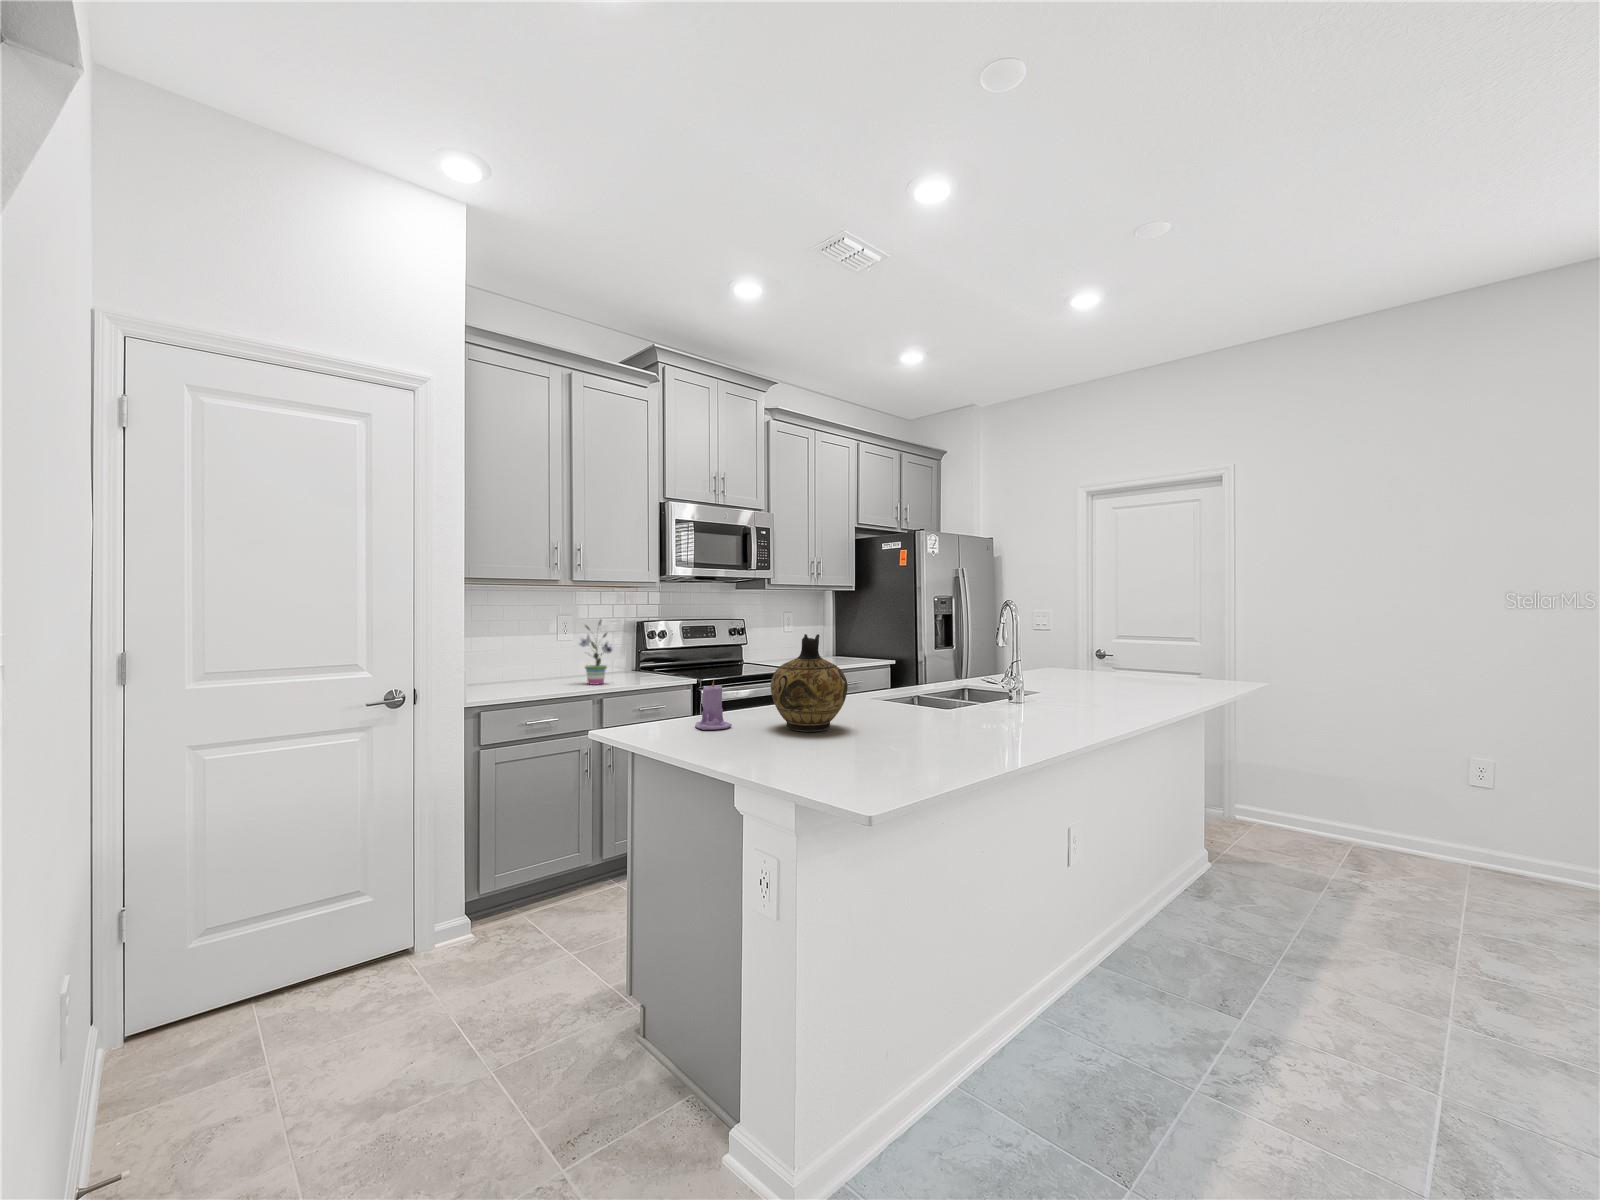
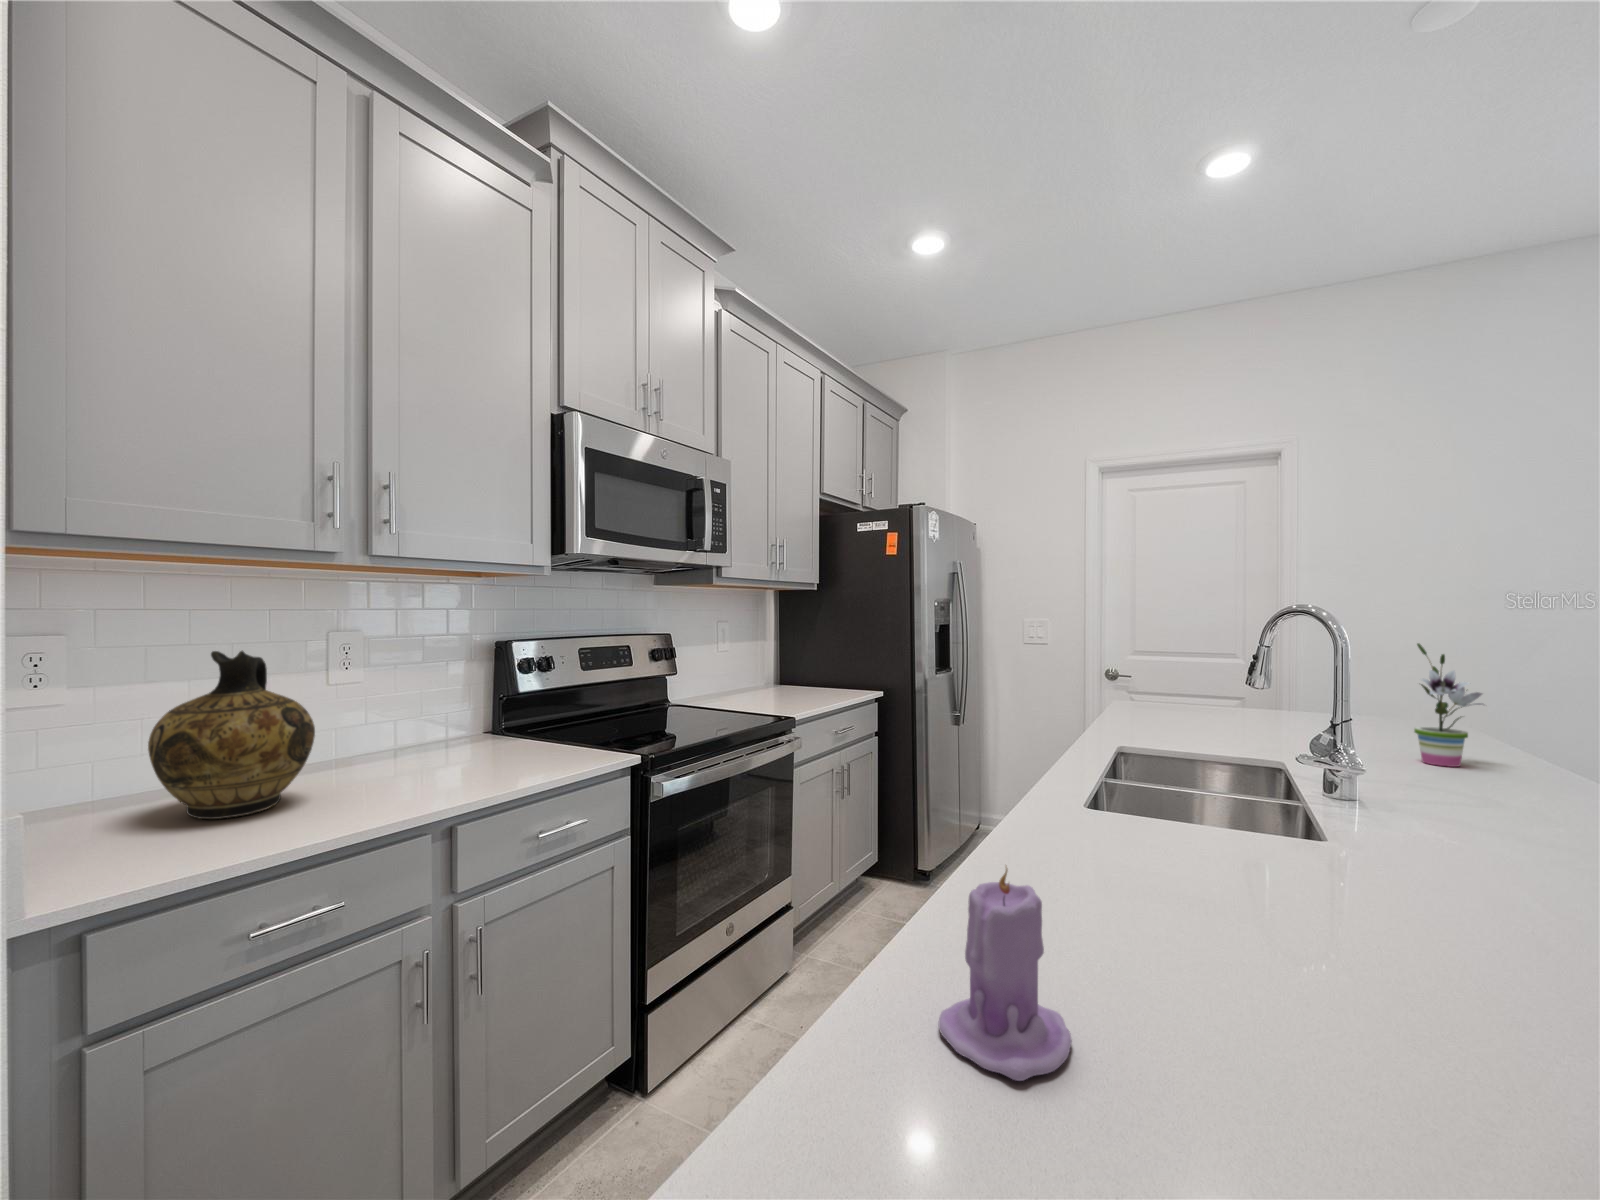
potted plant: present [578,620,614,685] -> present [1414,643,1483,767]
ceramic jug: present [771,634,848,732] -> present [148,651,315,819]

